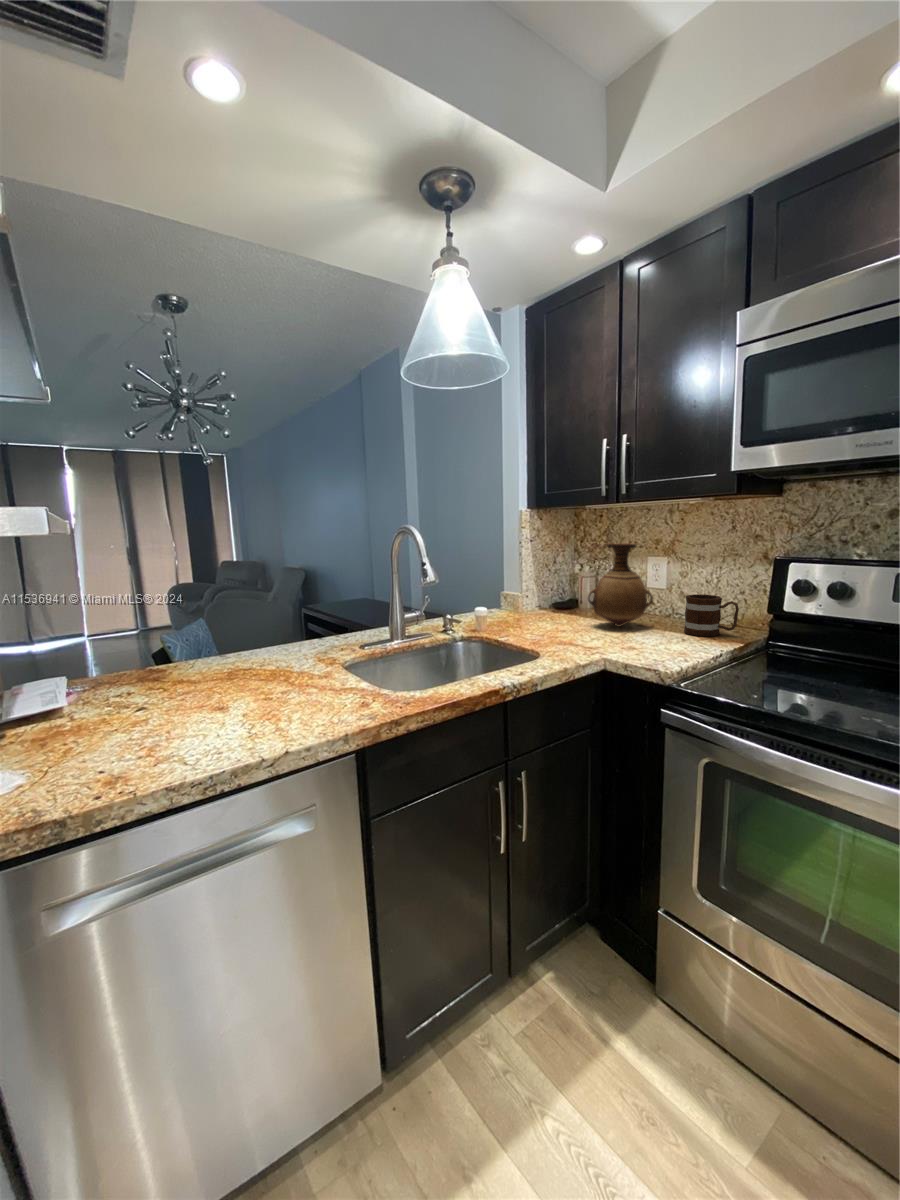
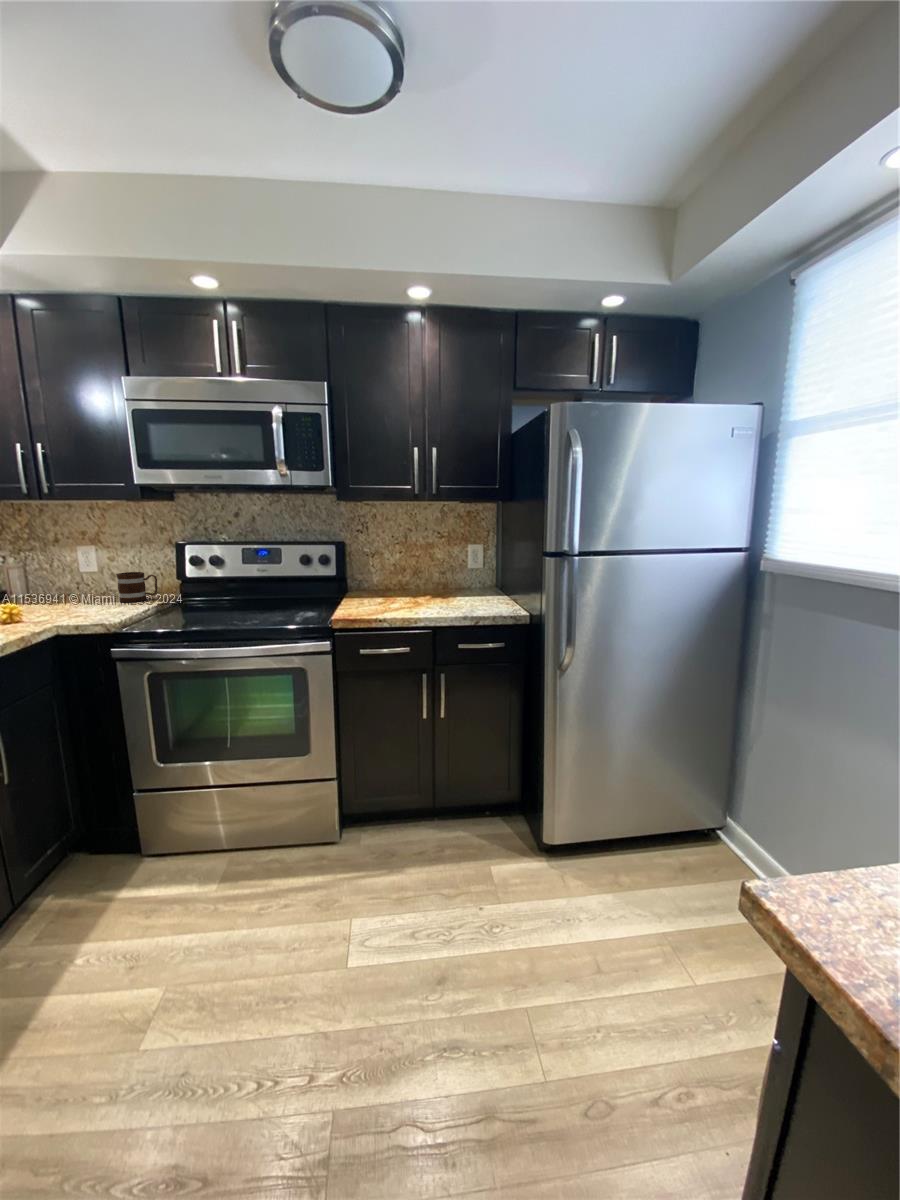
vase: present [588,543,653,627] -> none [23,535,89,606]

